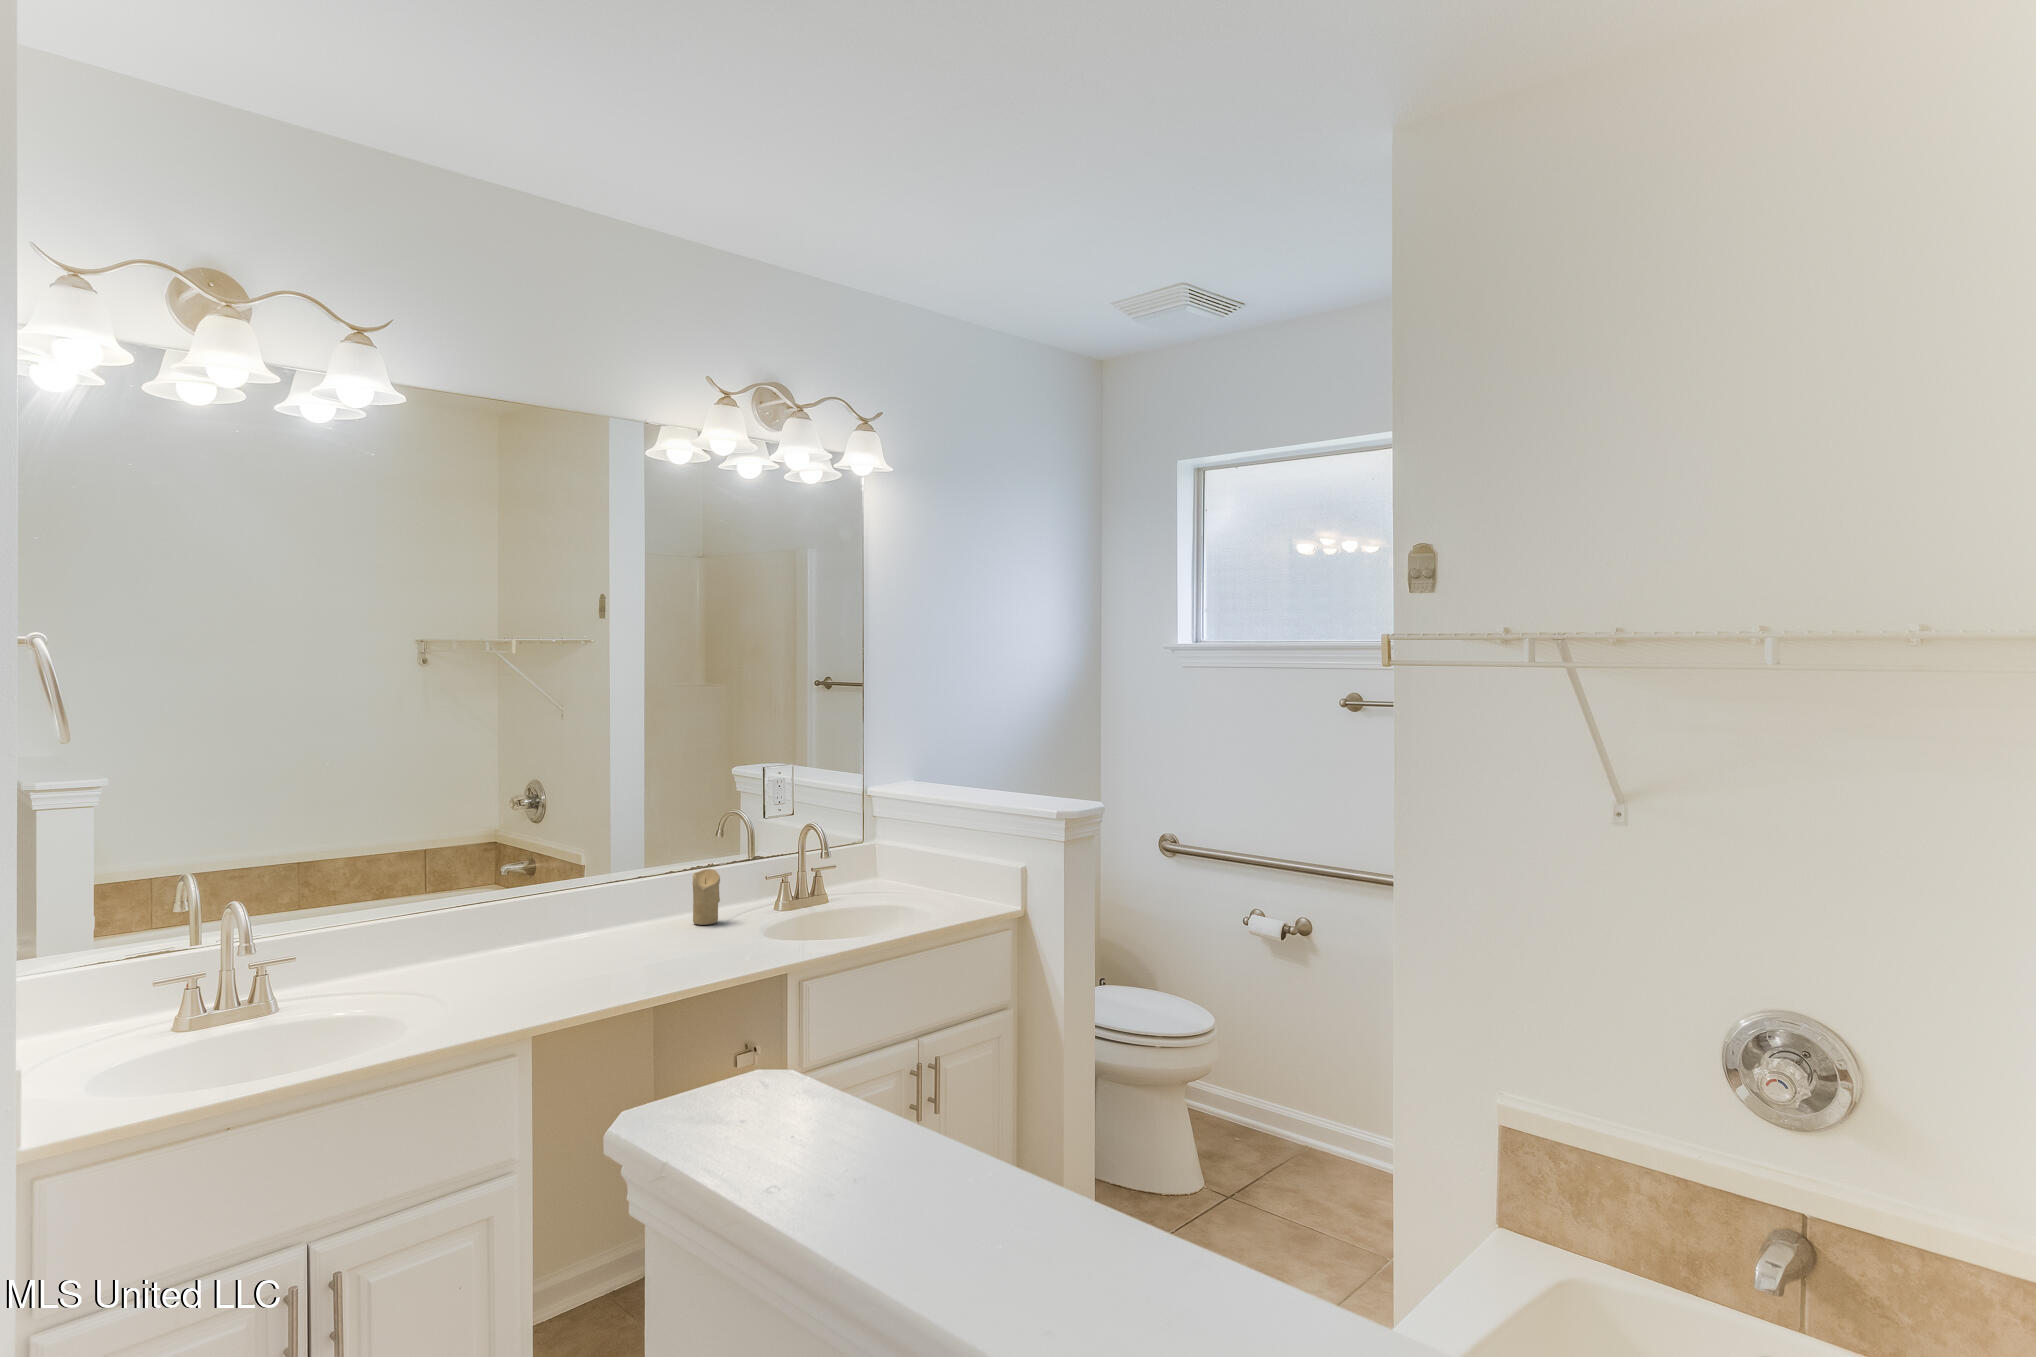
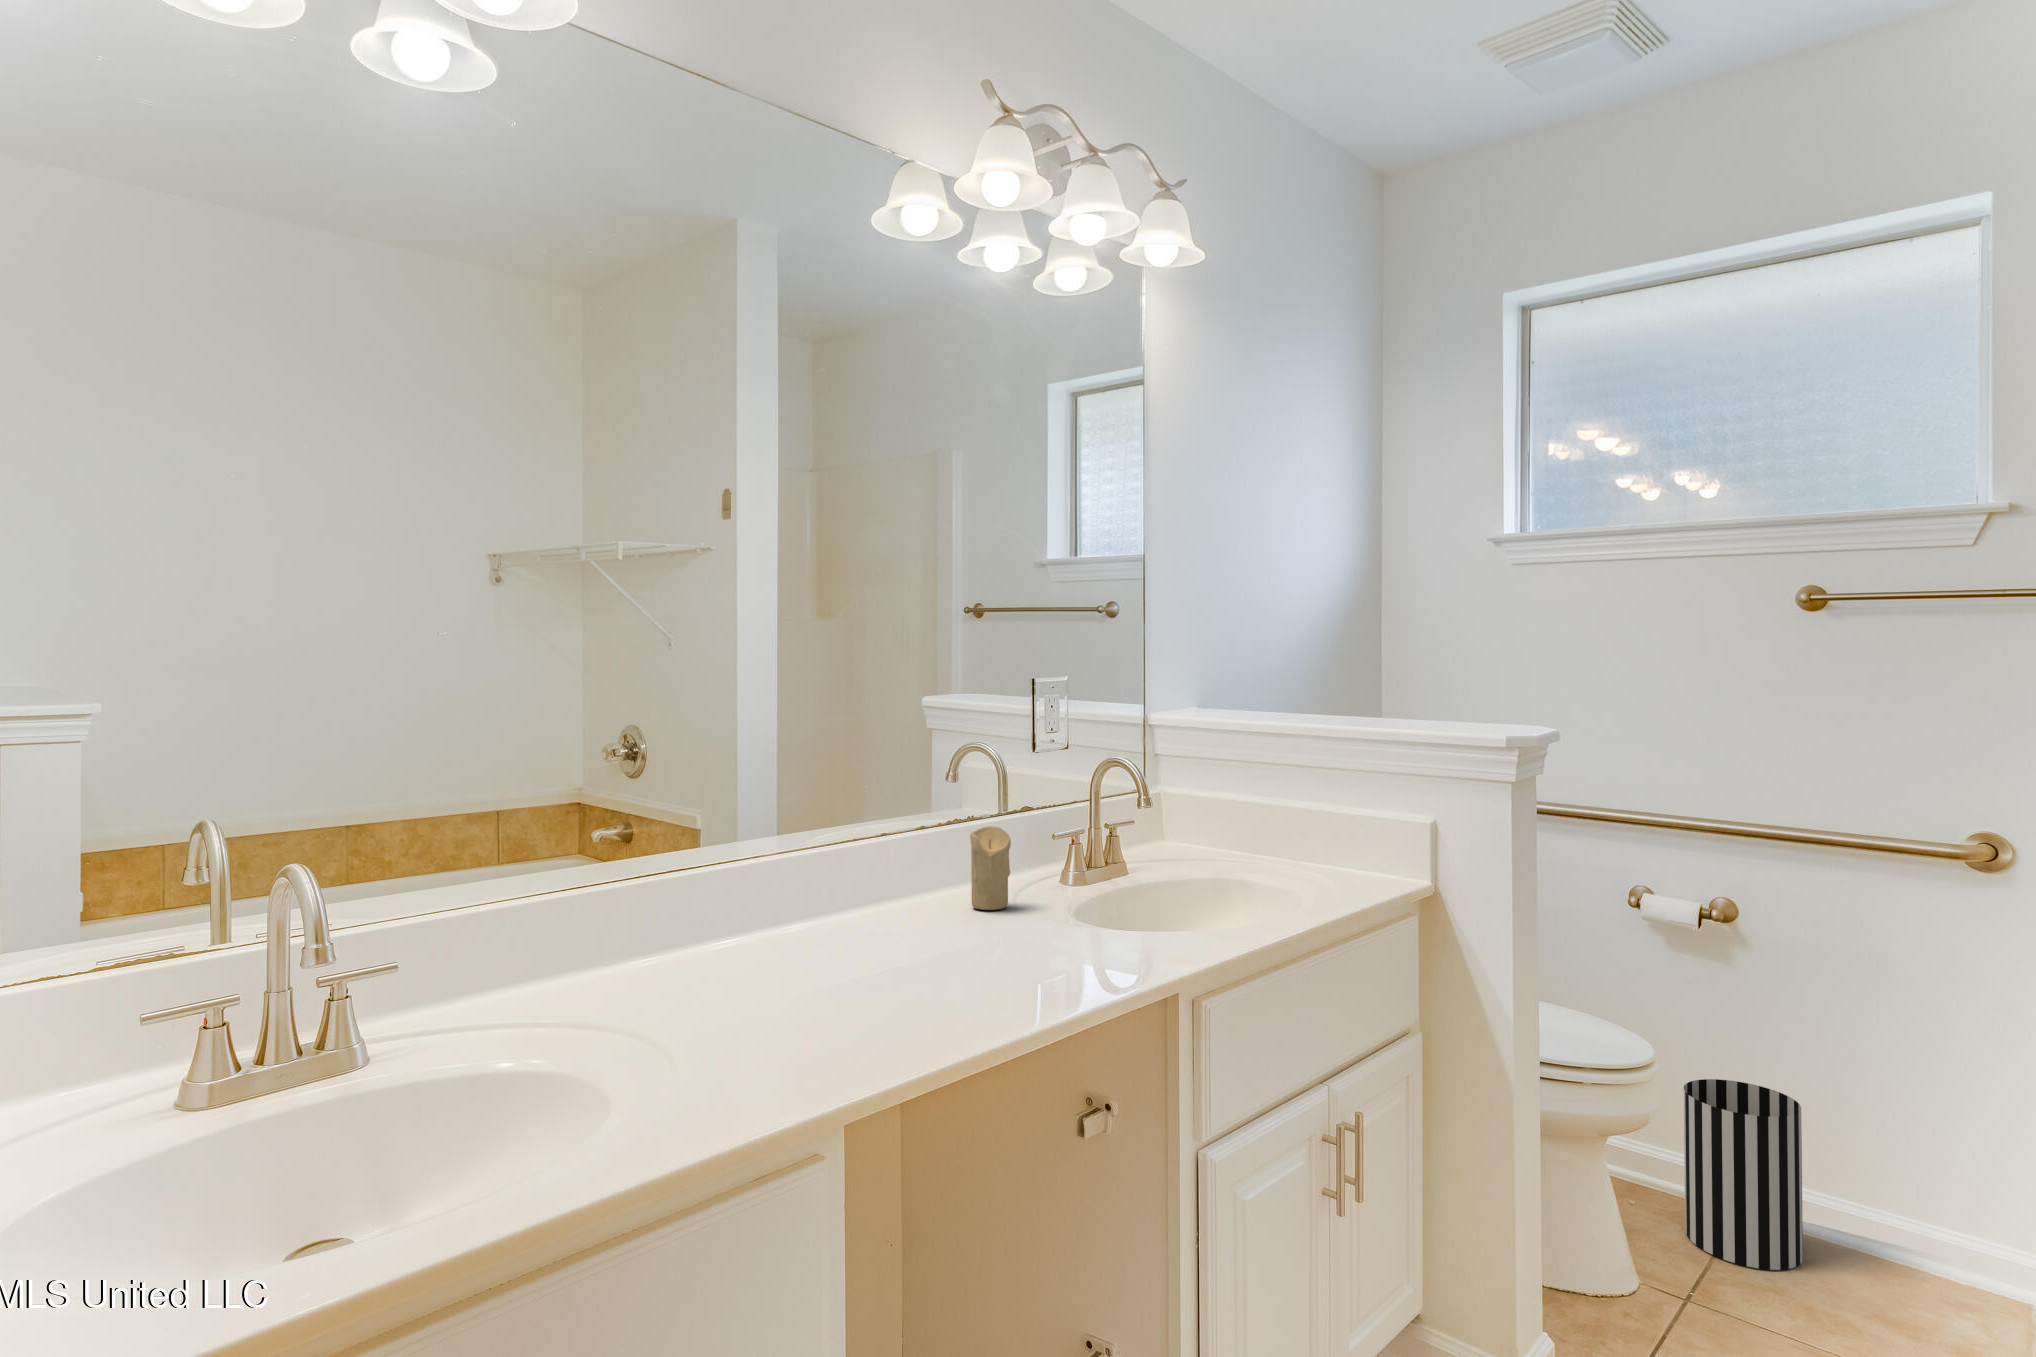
wastebasket: none [1254,1048,1327,1179] -> present [1684,1079,1803,1270]

